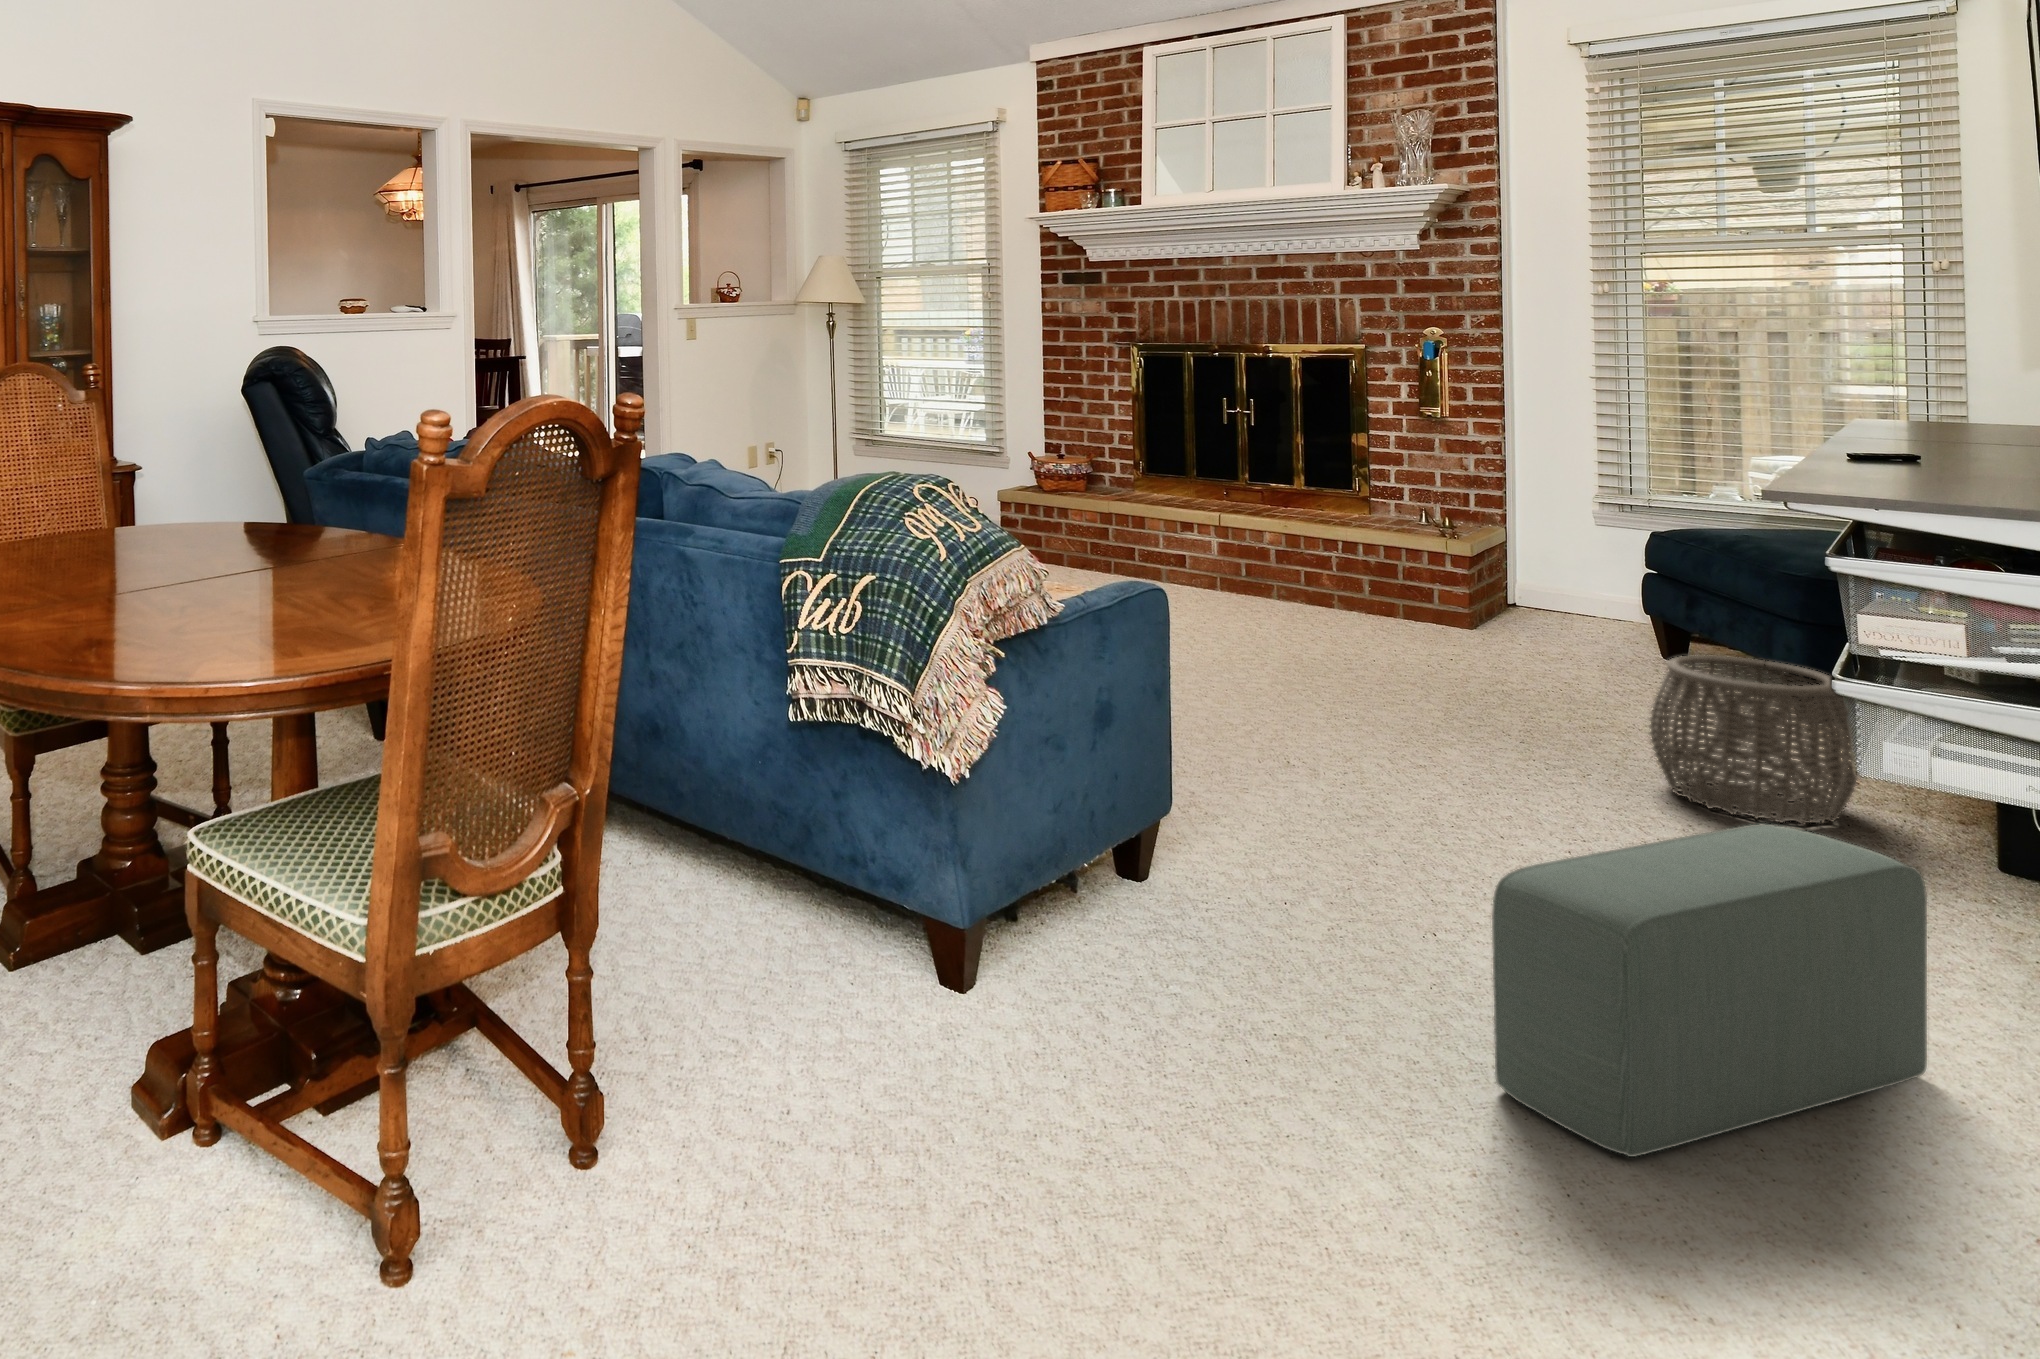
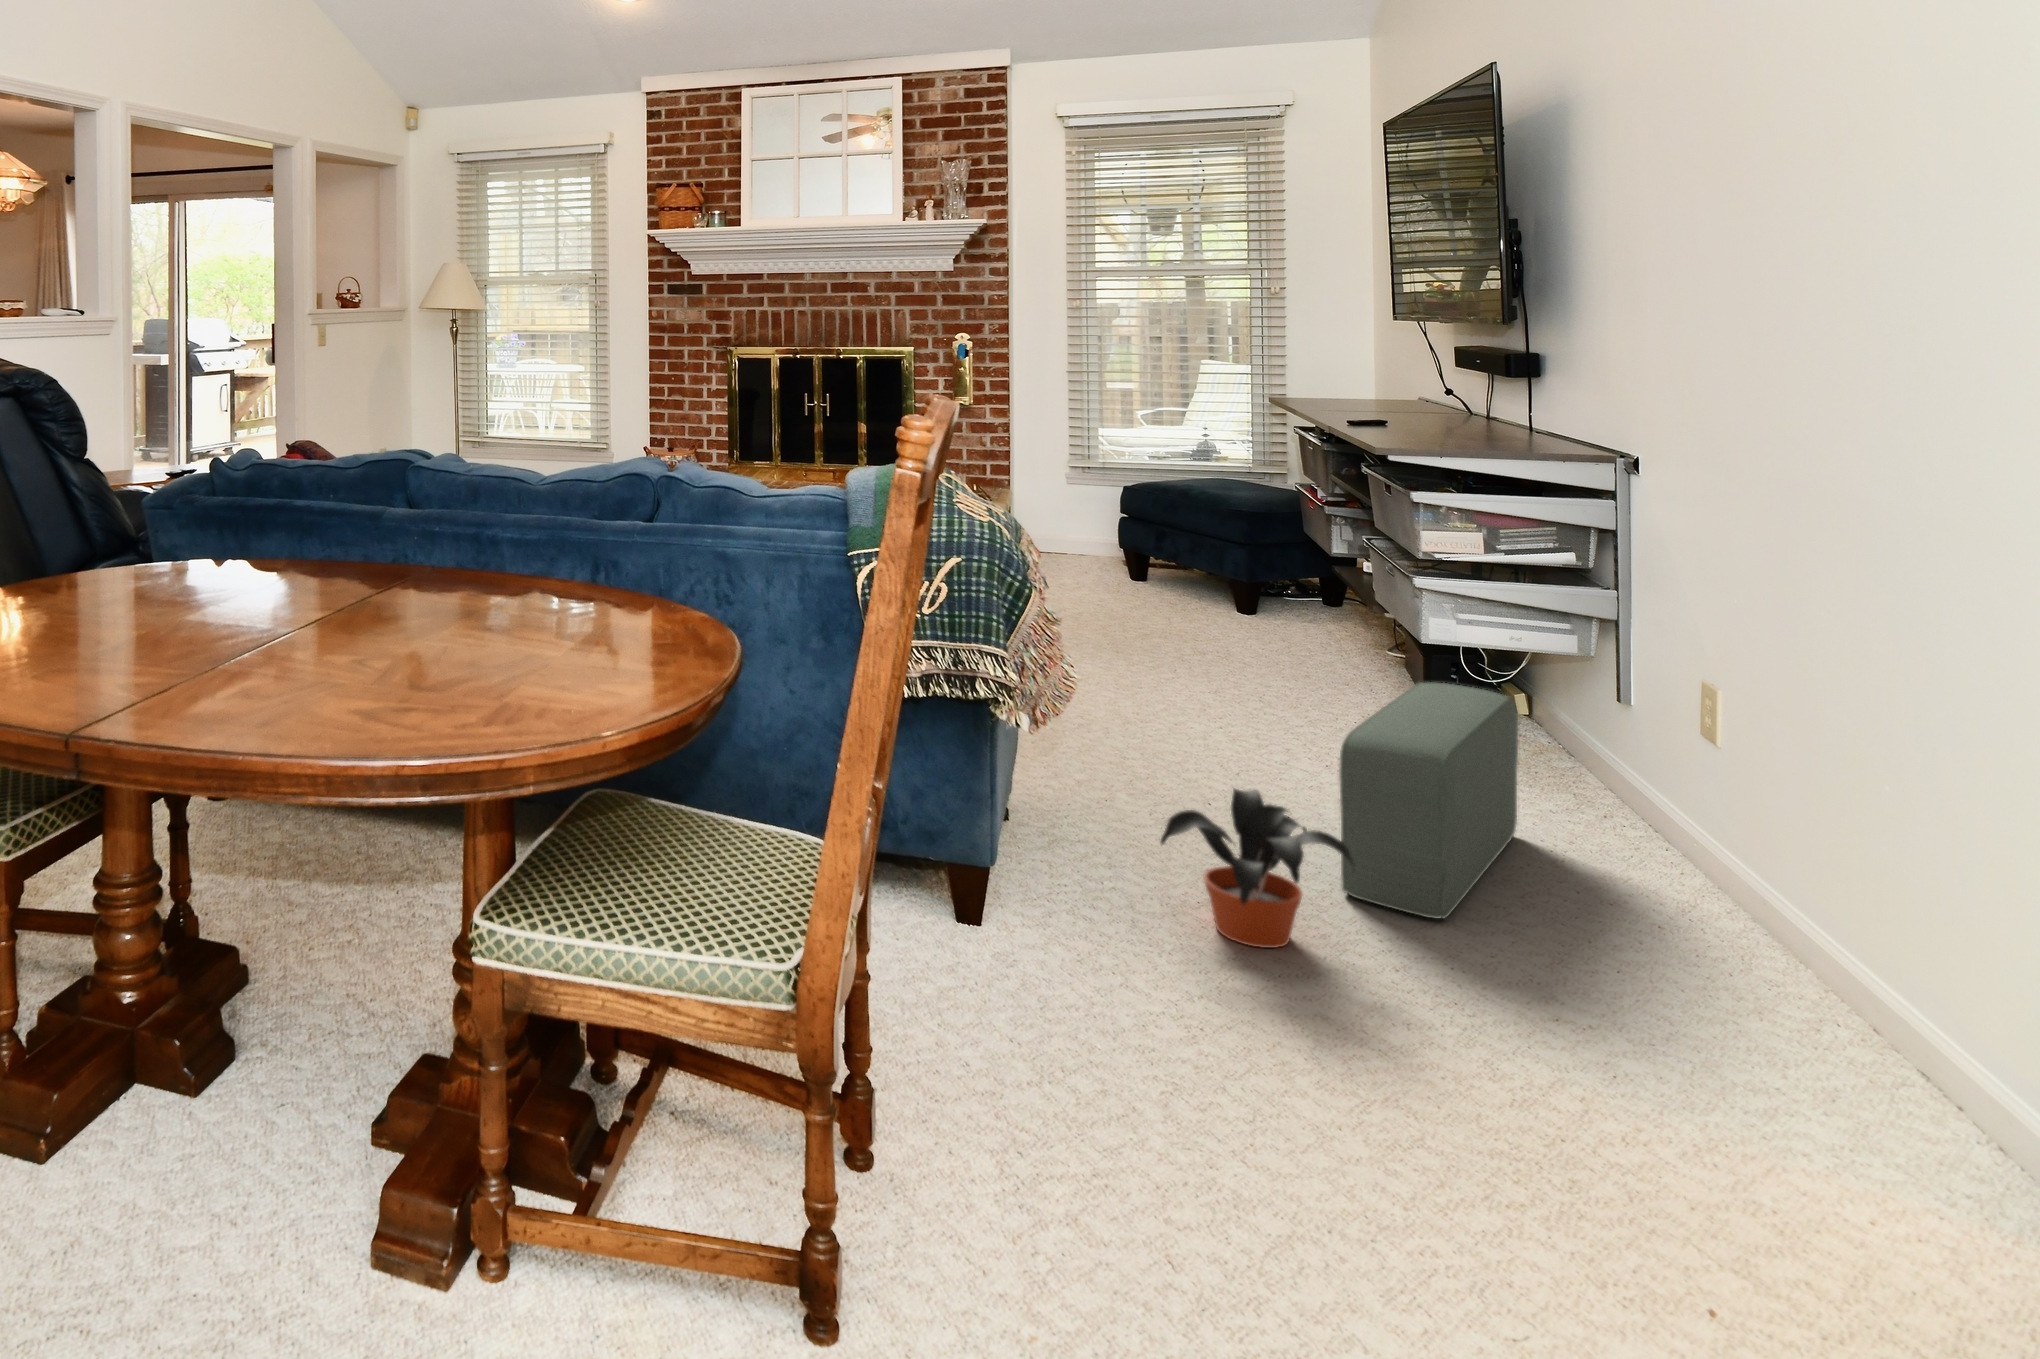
woven basket: present [1649,655,1858,824] -> none [1219,575,1348,688]
potted plant: none [1158,909,1420,1130] -> present [1161,789,1355,948]

